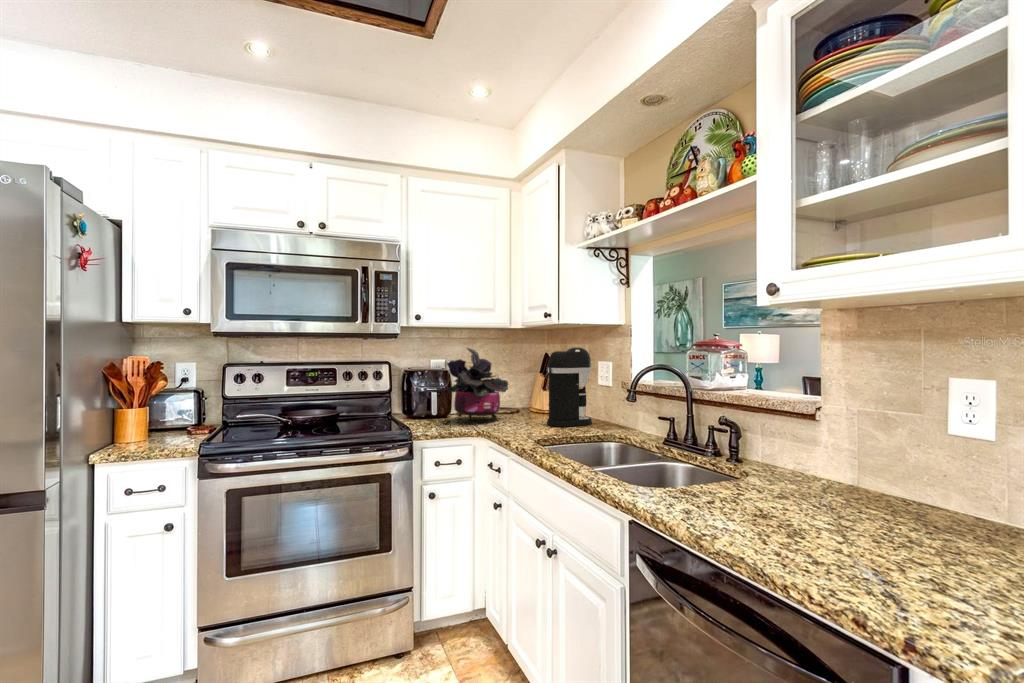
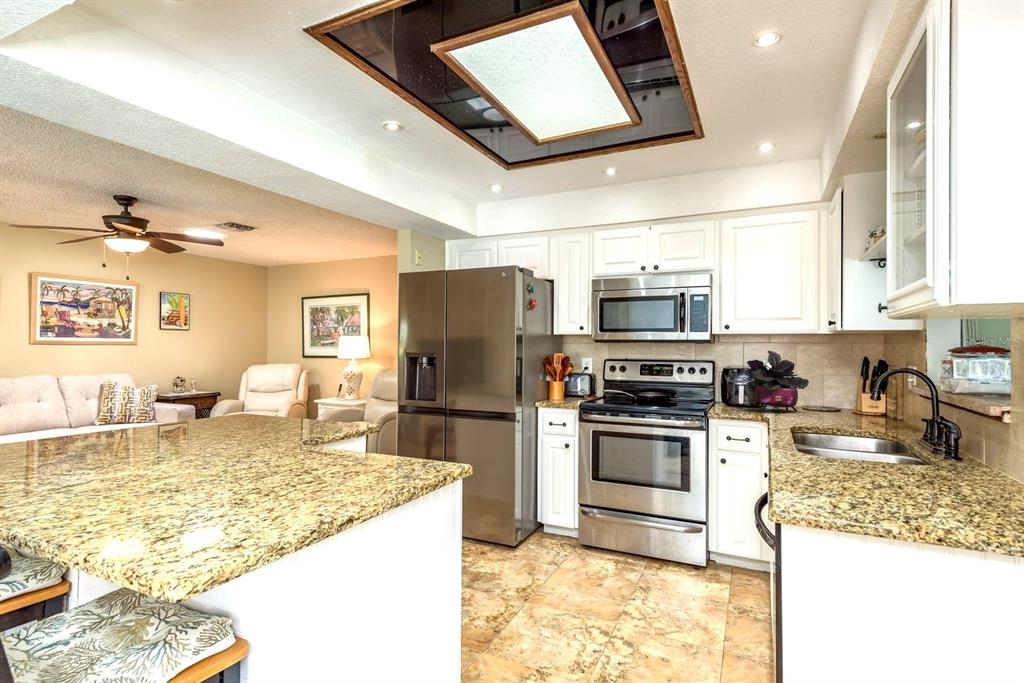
coffee maker: present [547,347,592,427] -> none [832,351,885,423]

